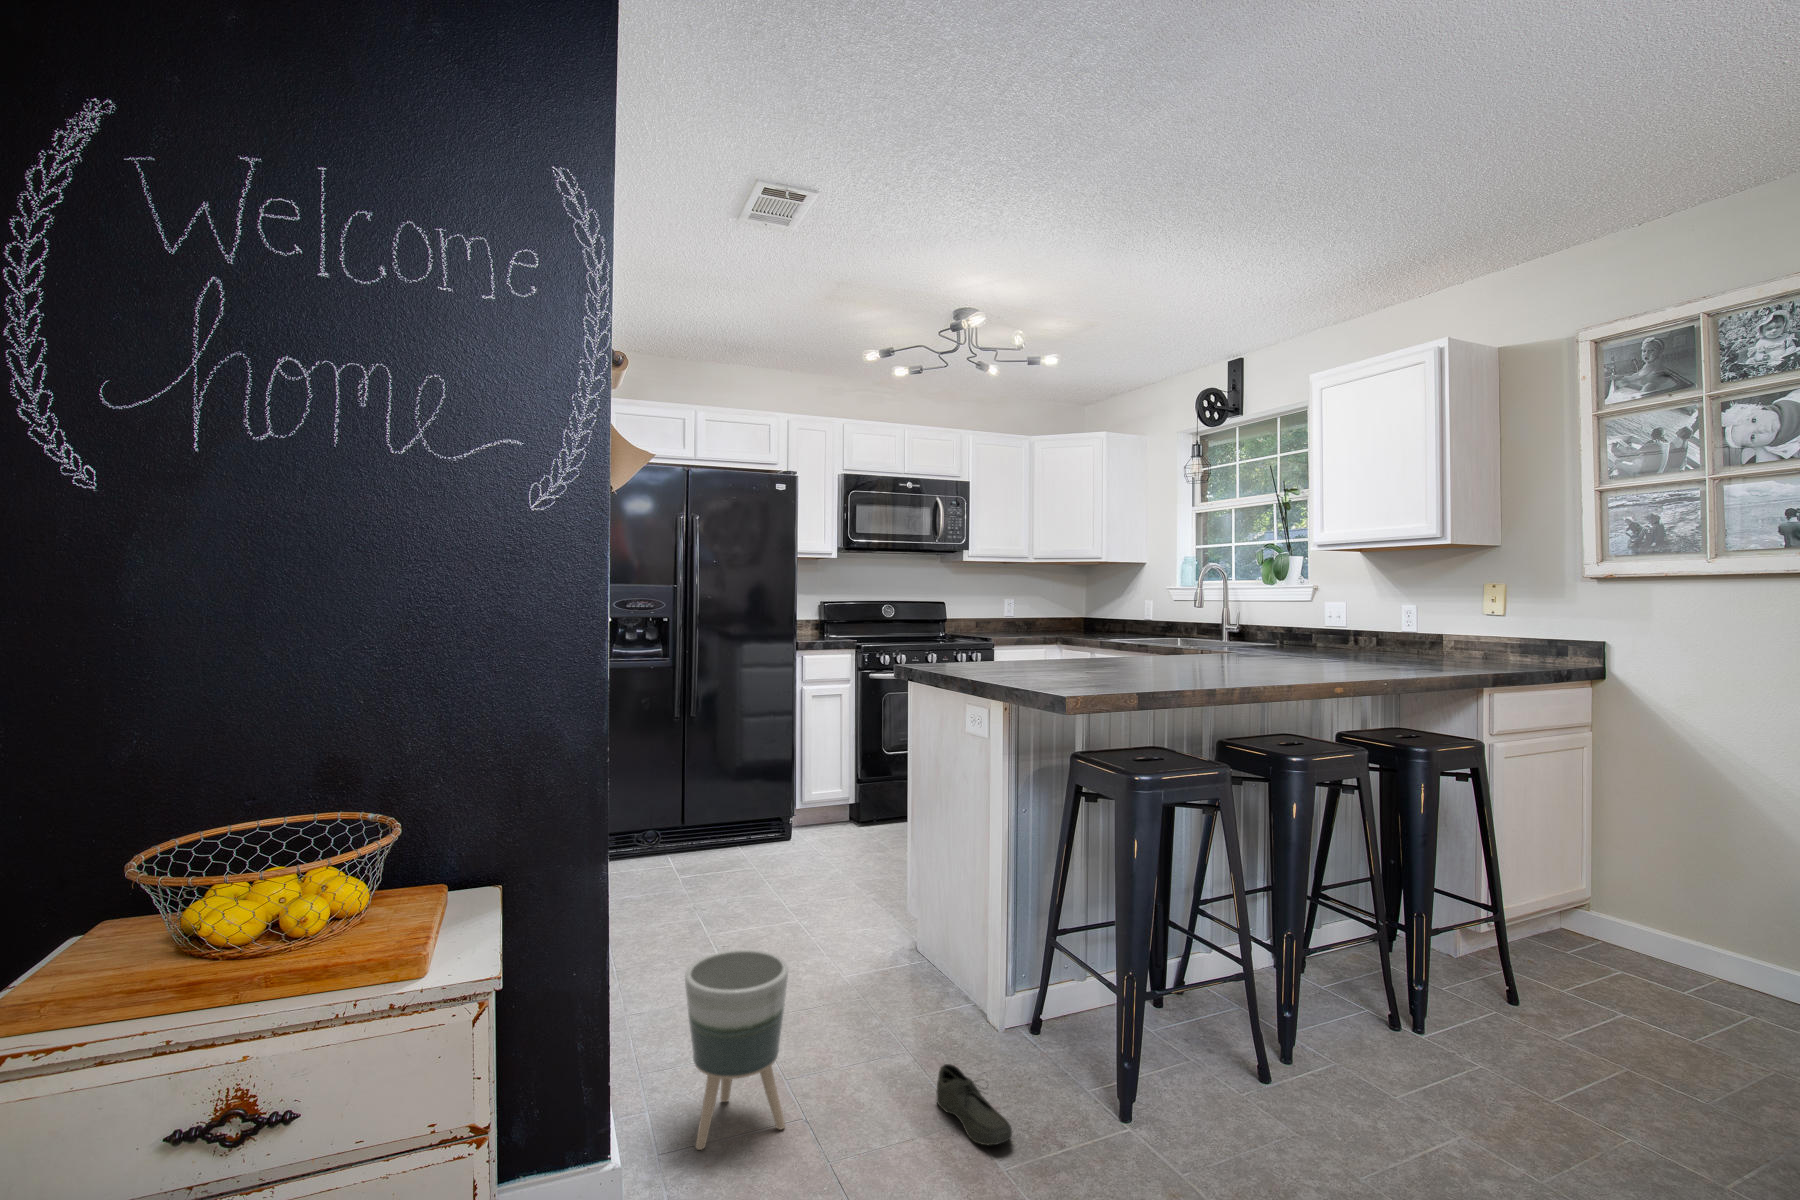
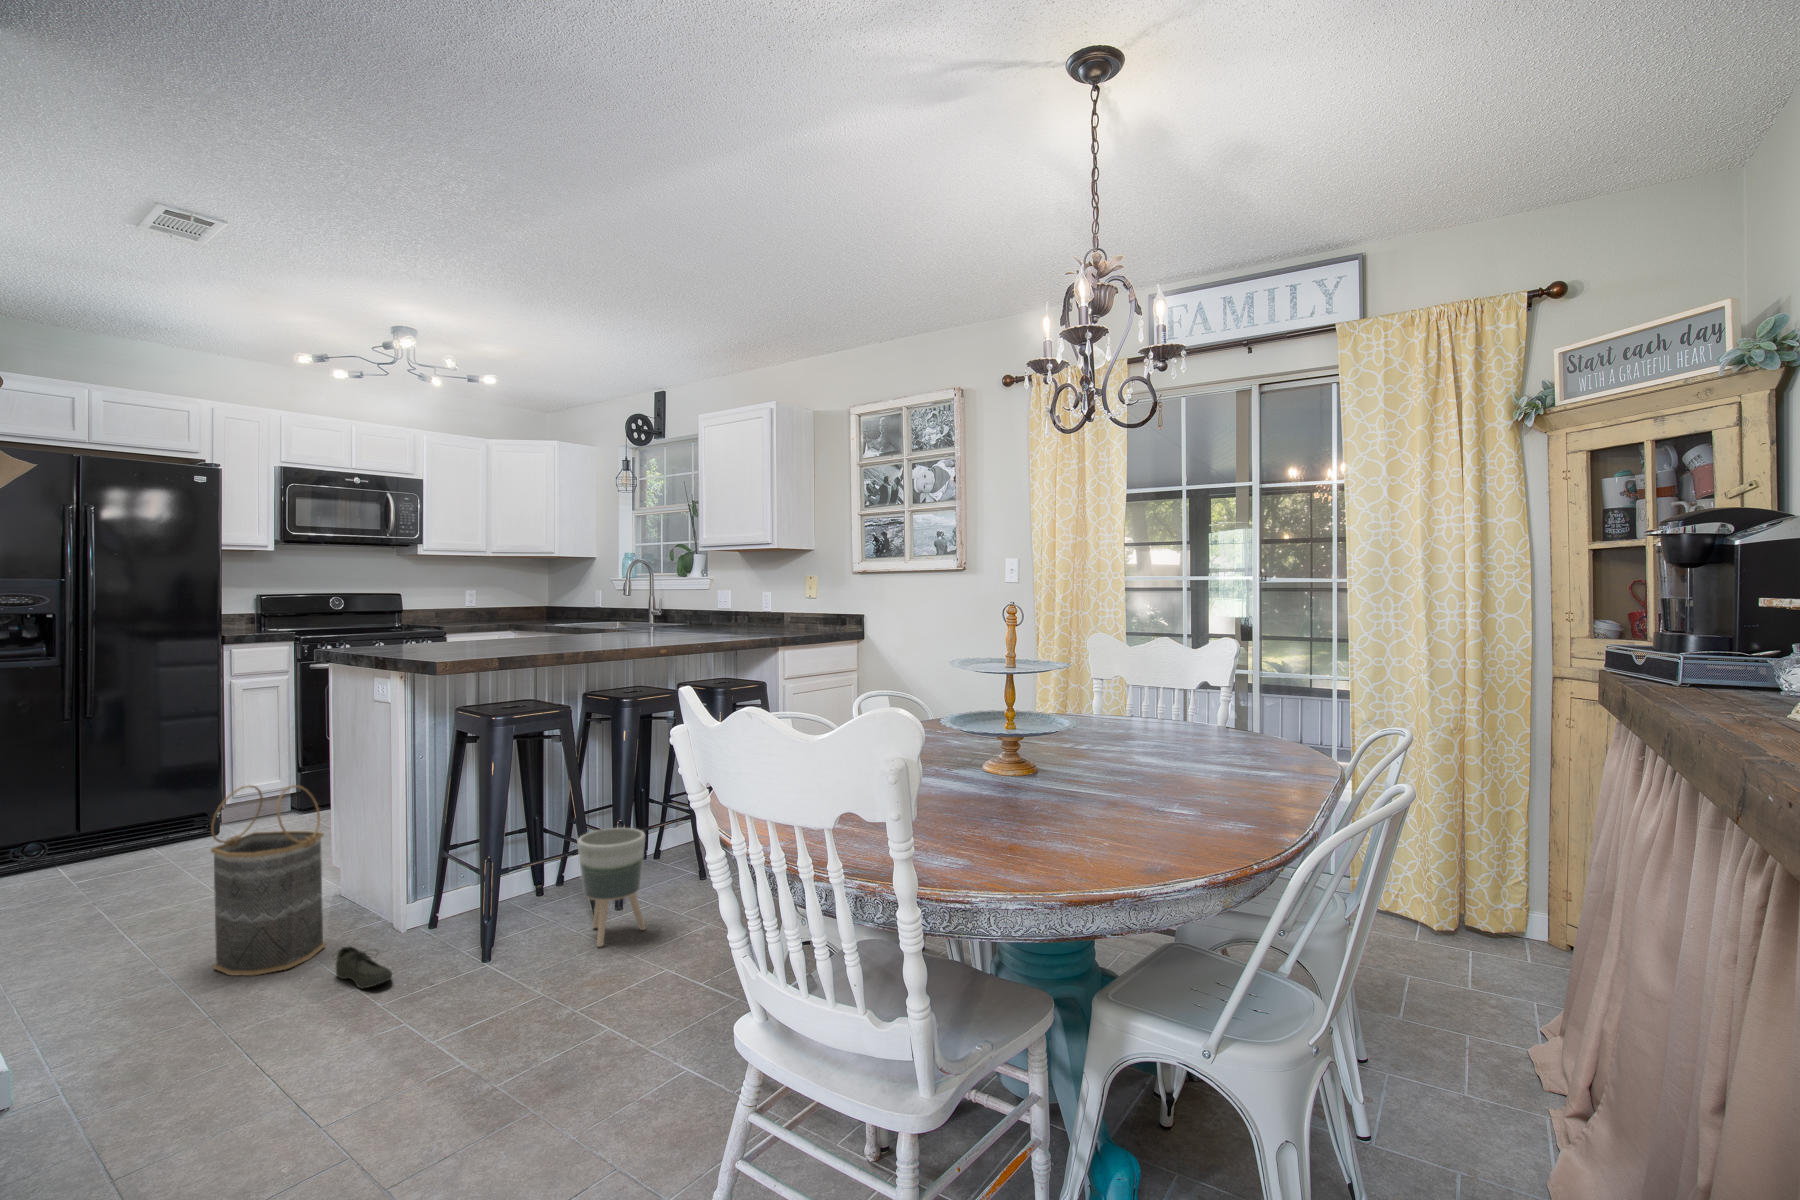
basket: none [801,822,916,1071] -> present [211,785,326,976]
planter: present [685,950,788,1150] -> present [577,828,645,947]

